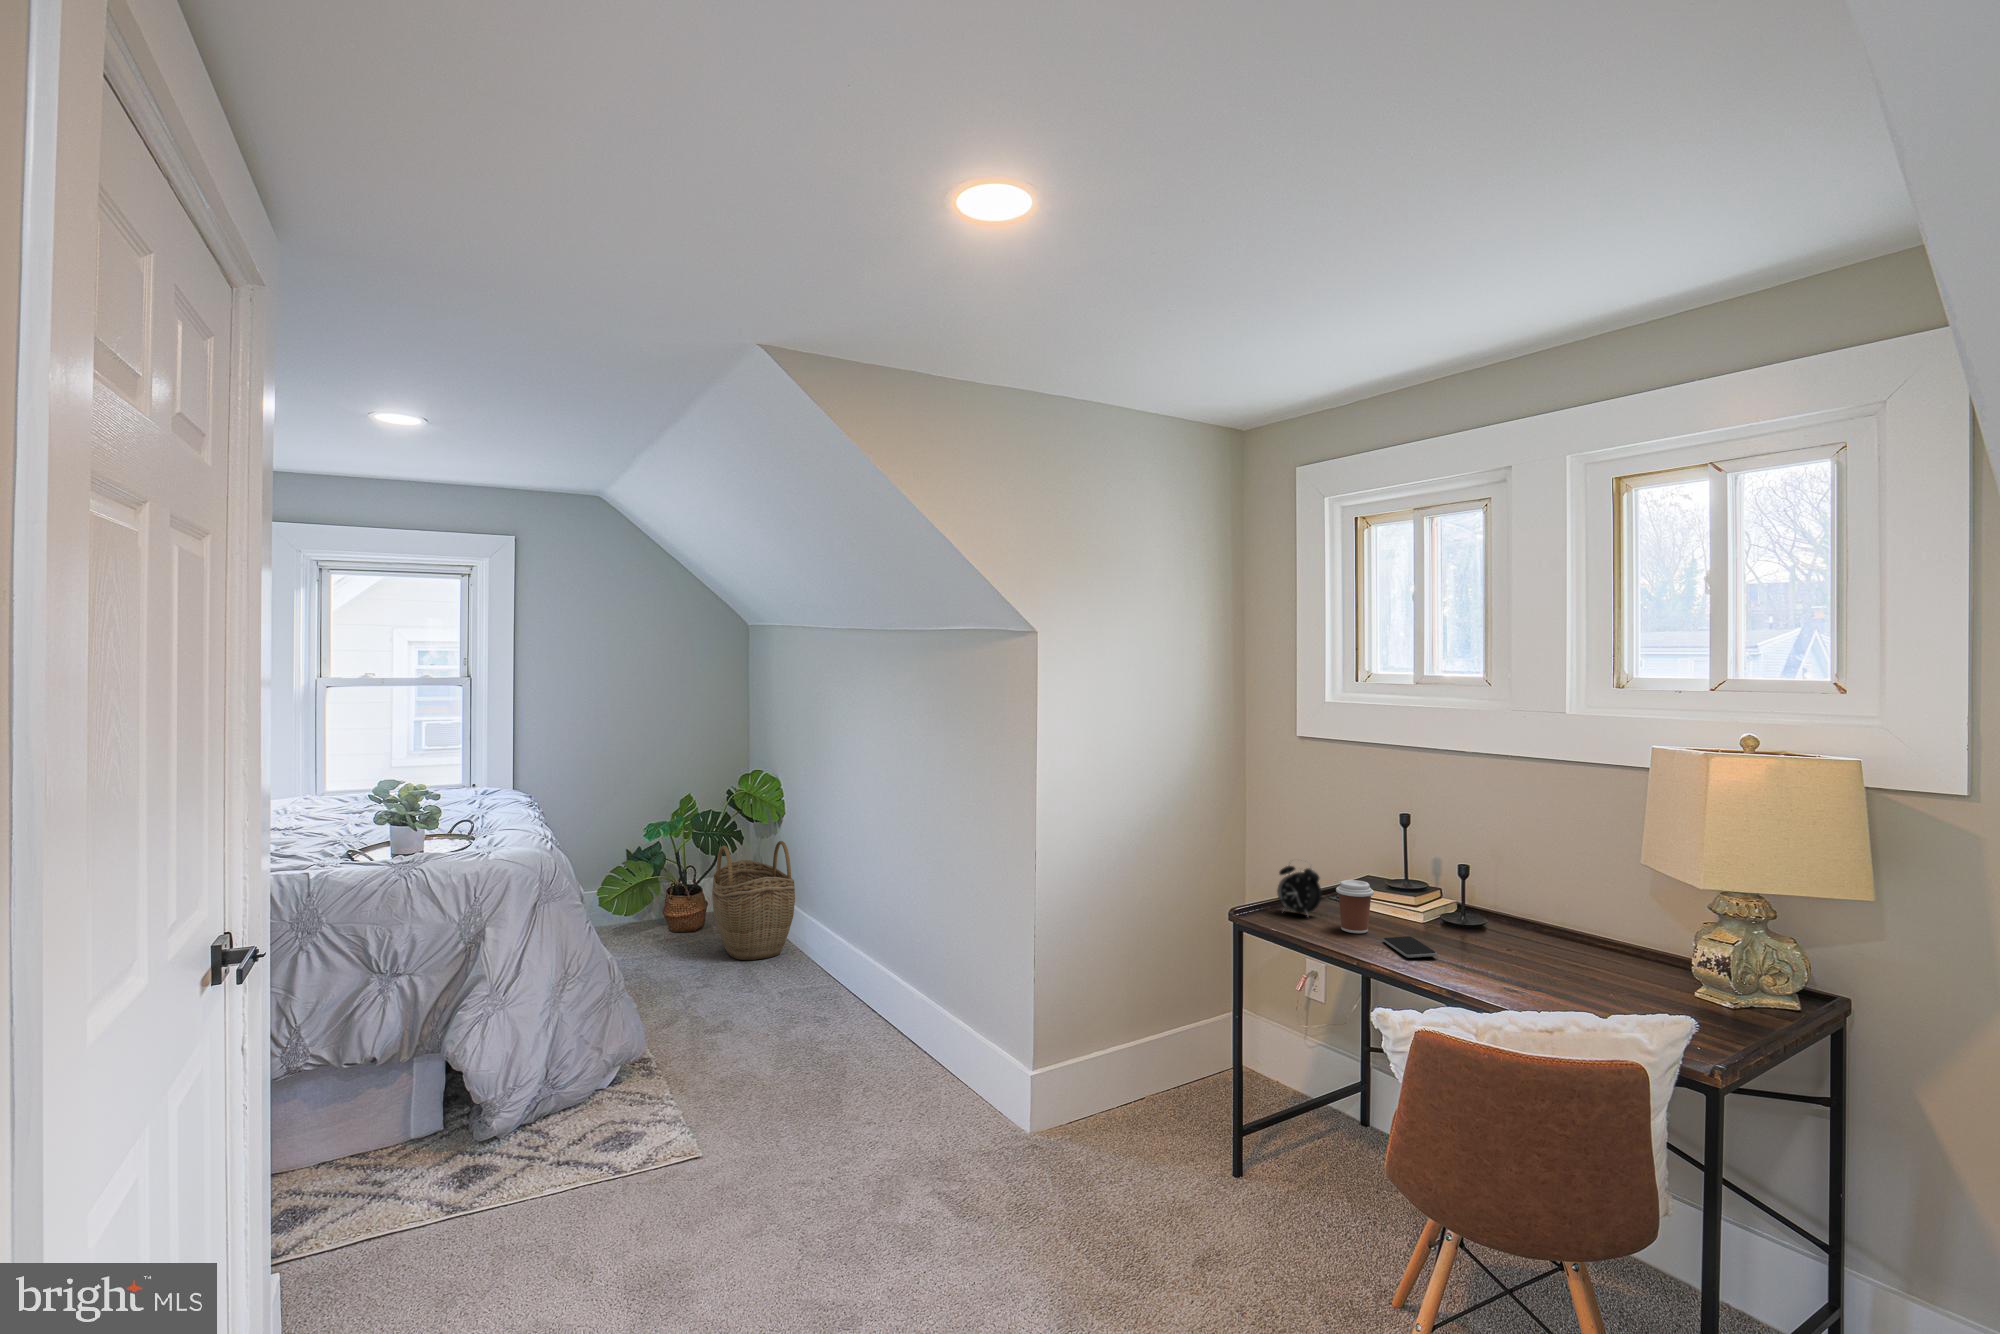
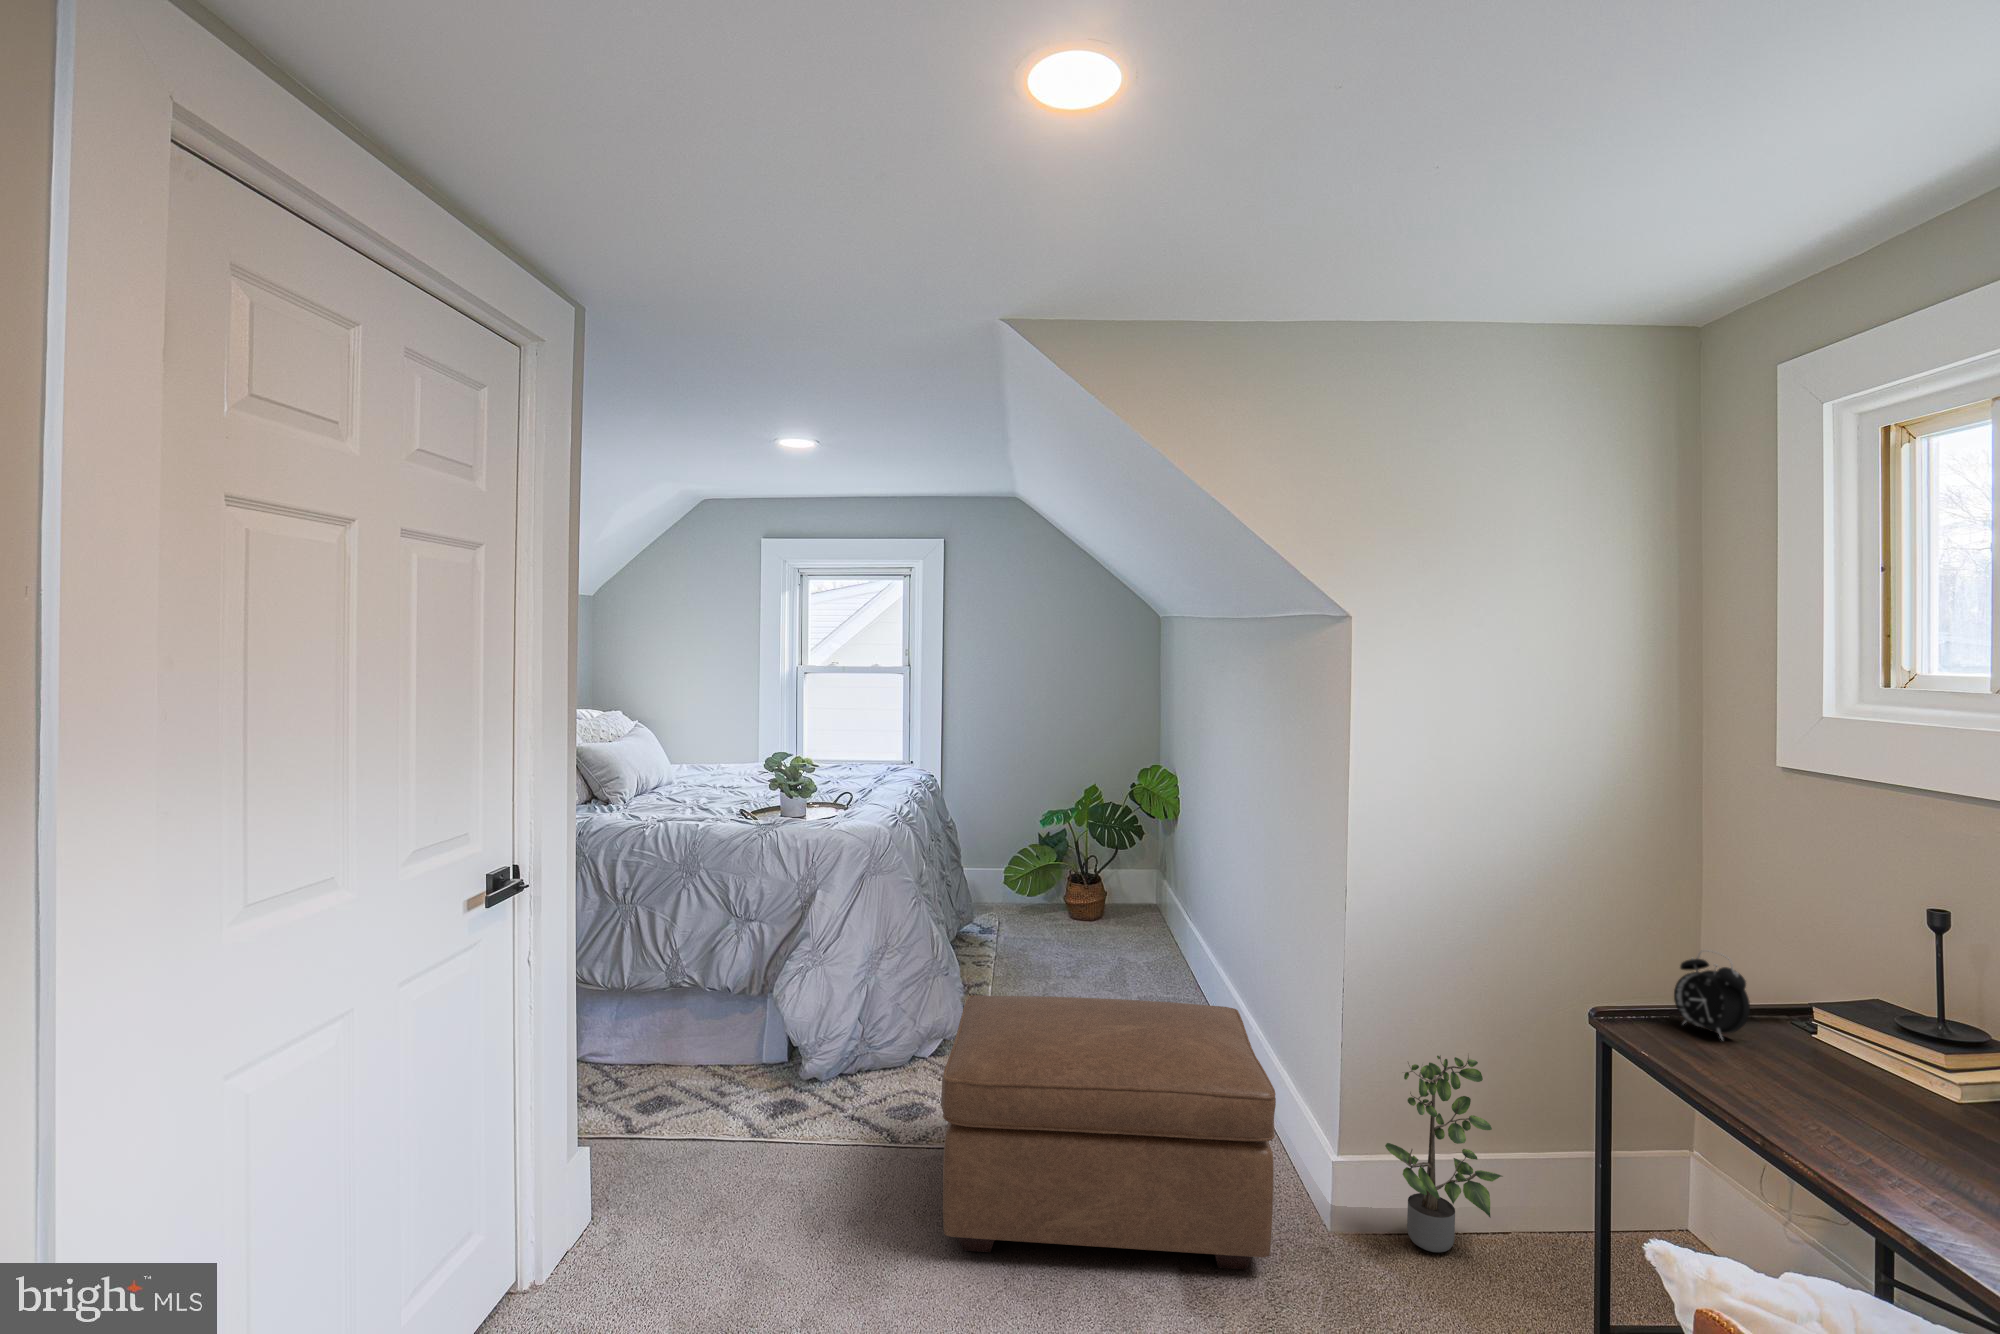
woven basket: present [712,841,795,960] -> none [1096,838,1174,958]
coffee cup: present [1336,880,1374,933] -> none [1760,996,1831,1085]
smartphone: present [1383,936,1437,958] -> none [1833,1101,1924,1154]
potted plant: none [1072,967,1150,1127] -> present [1385,1056,1503,1252]
ottoman: none [694,971,1012,1238] -> present [941,995,1276,1269]

